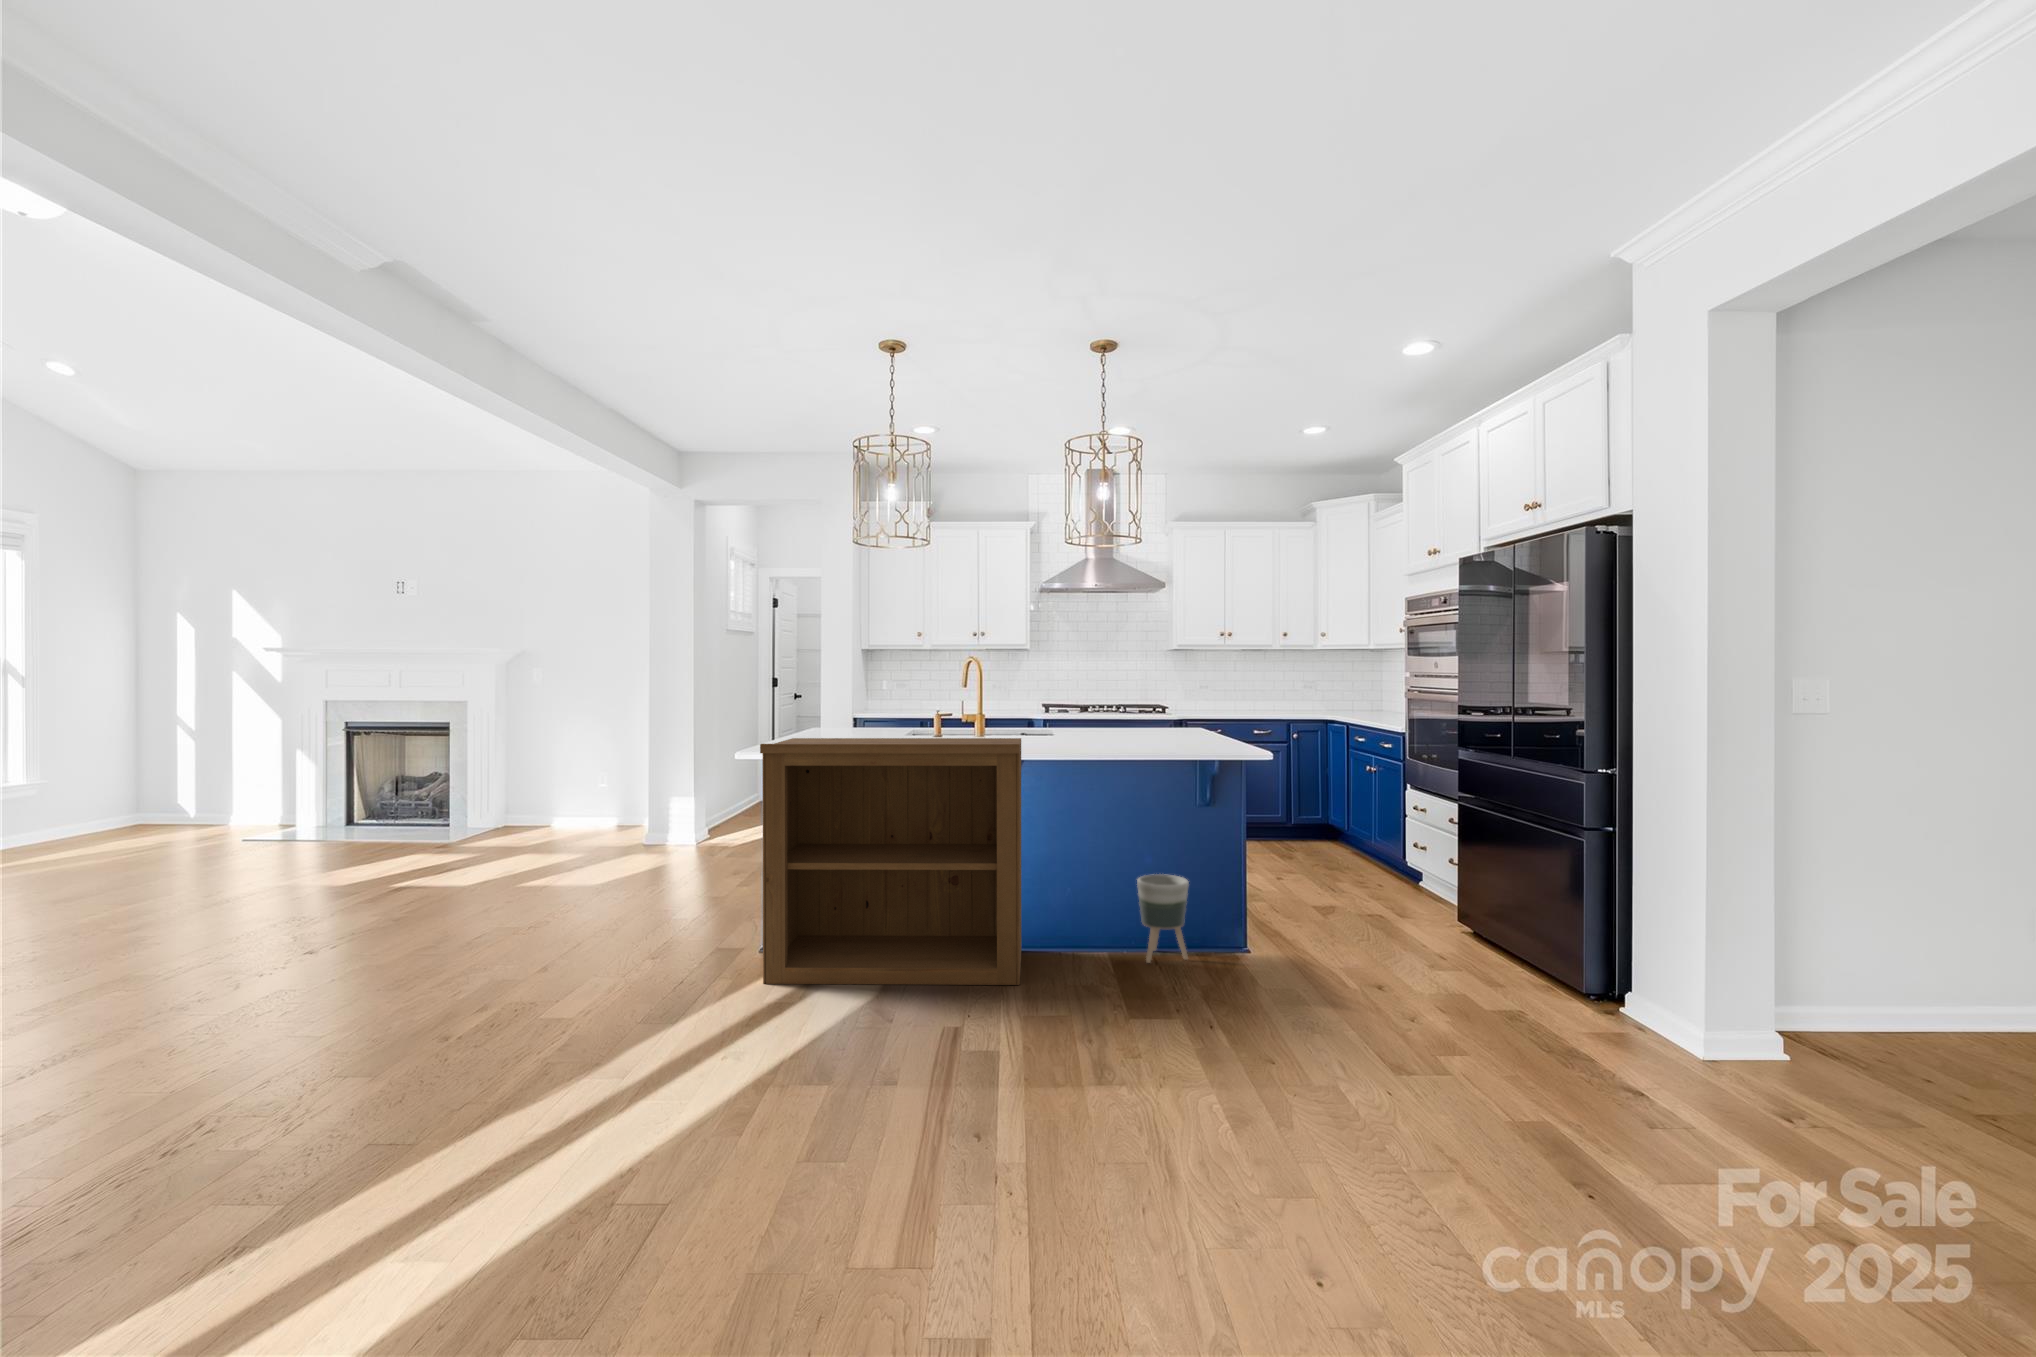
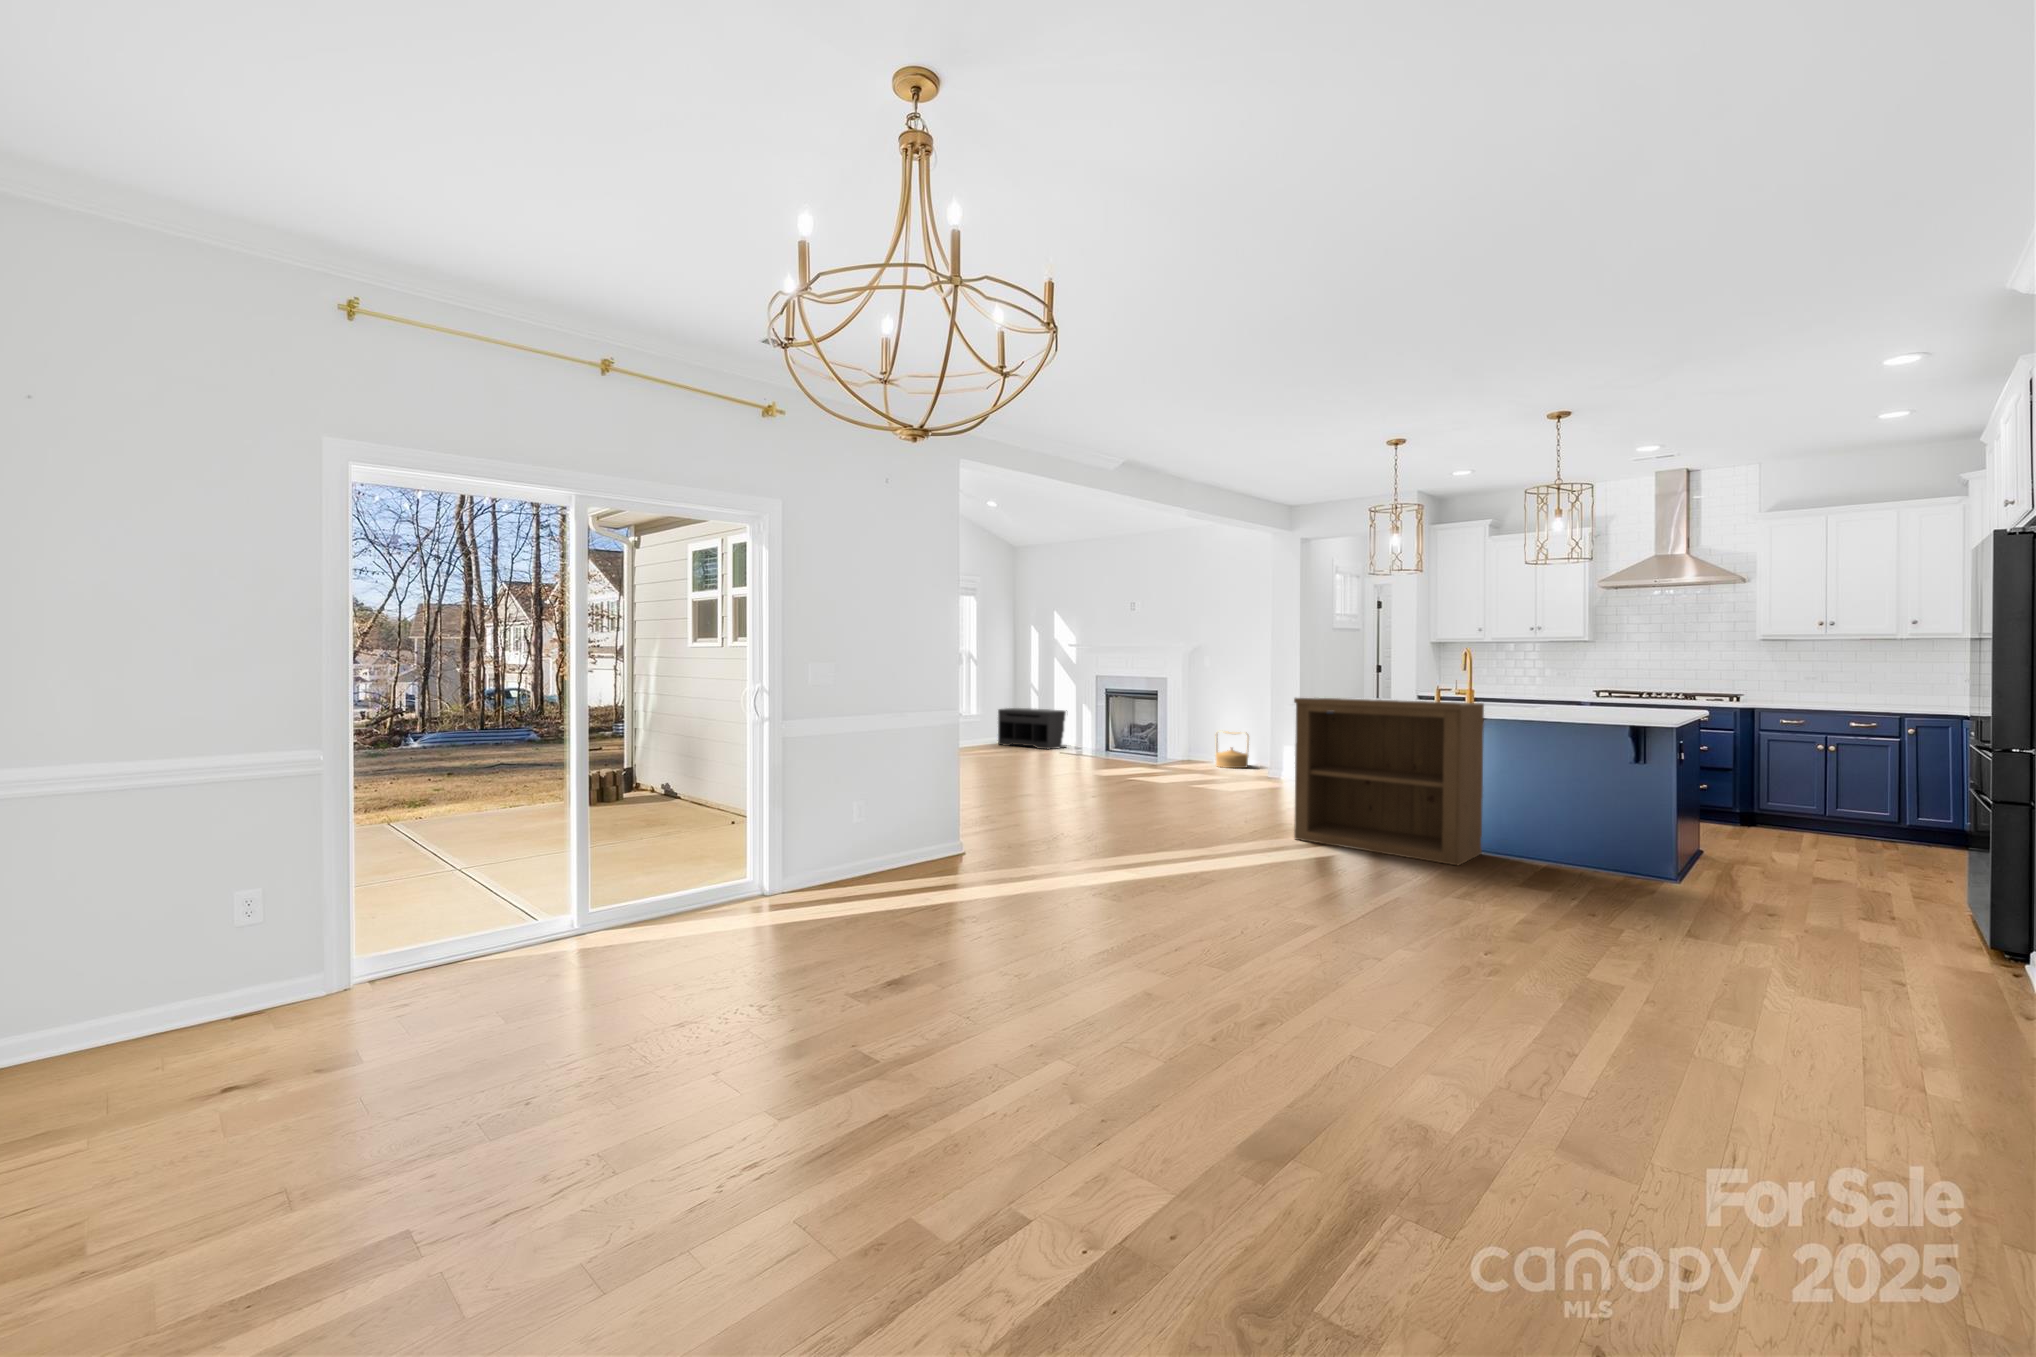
bench: none [85,762,261,838] -> present [998,708,1066,750]
woven basket: none [557,780,613,837] -> present [1216,731,1249,768]
planter: present [1137,874,1189,963] -> none [1574,812,1621,879]

